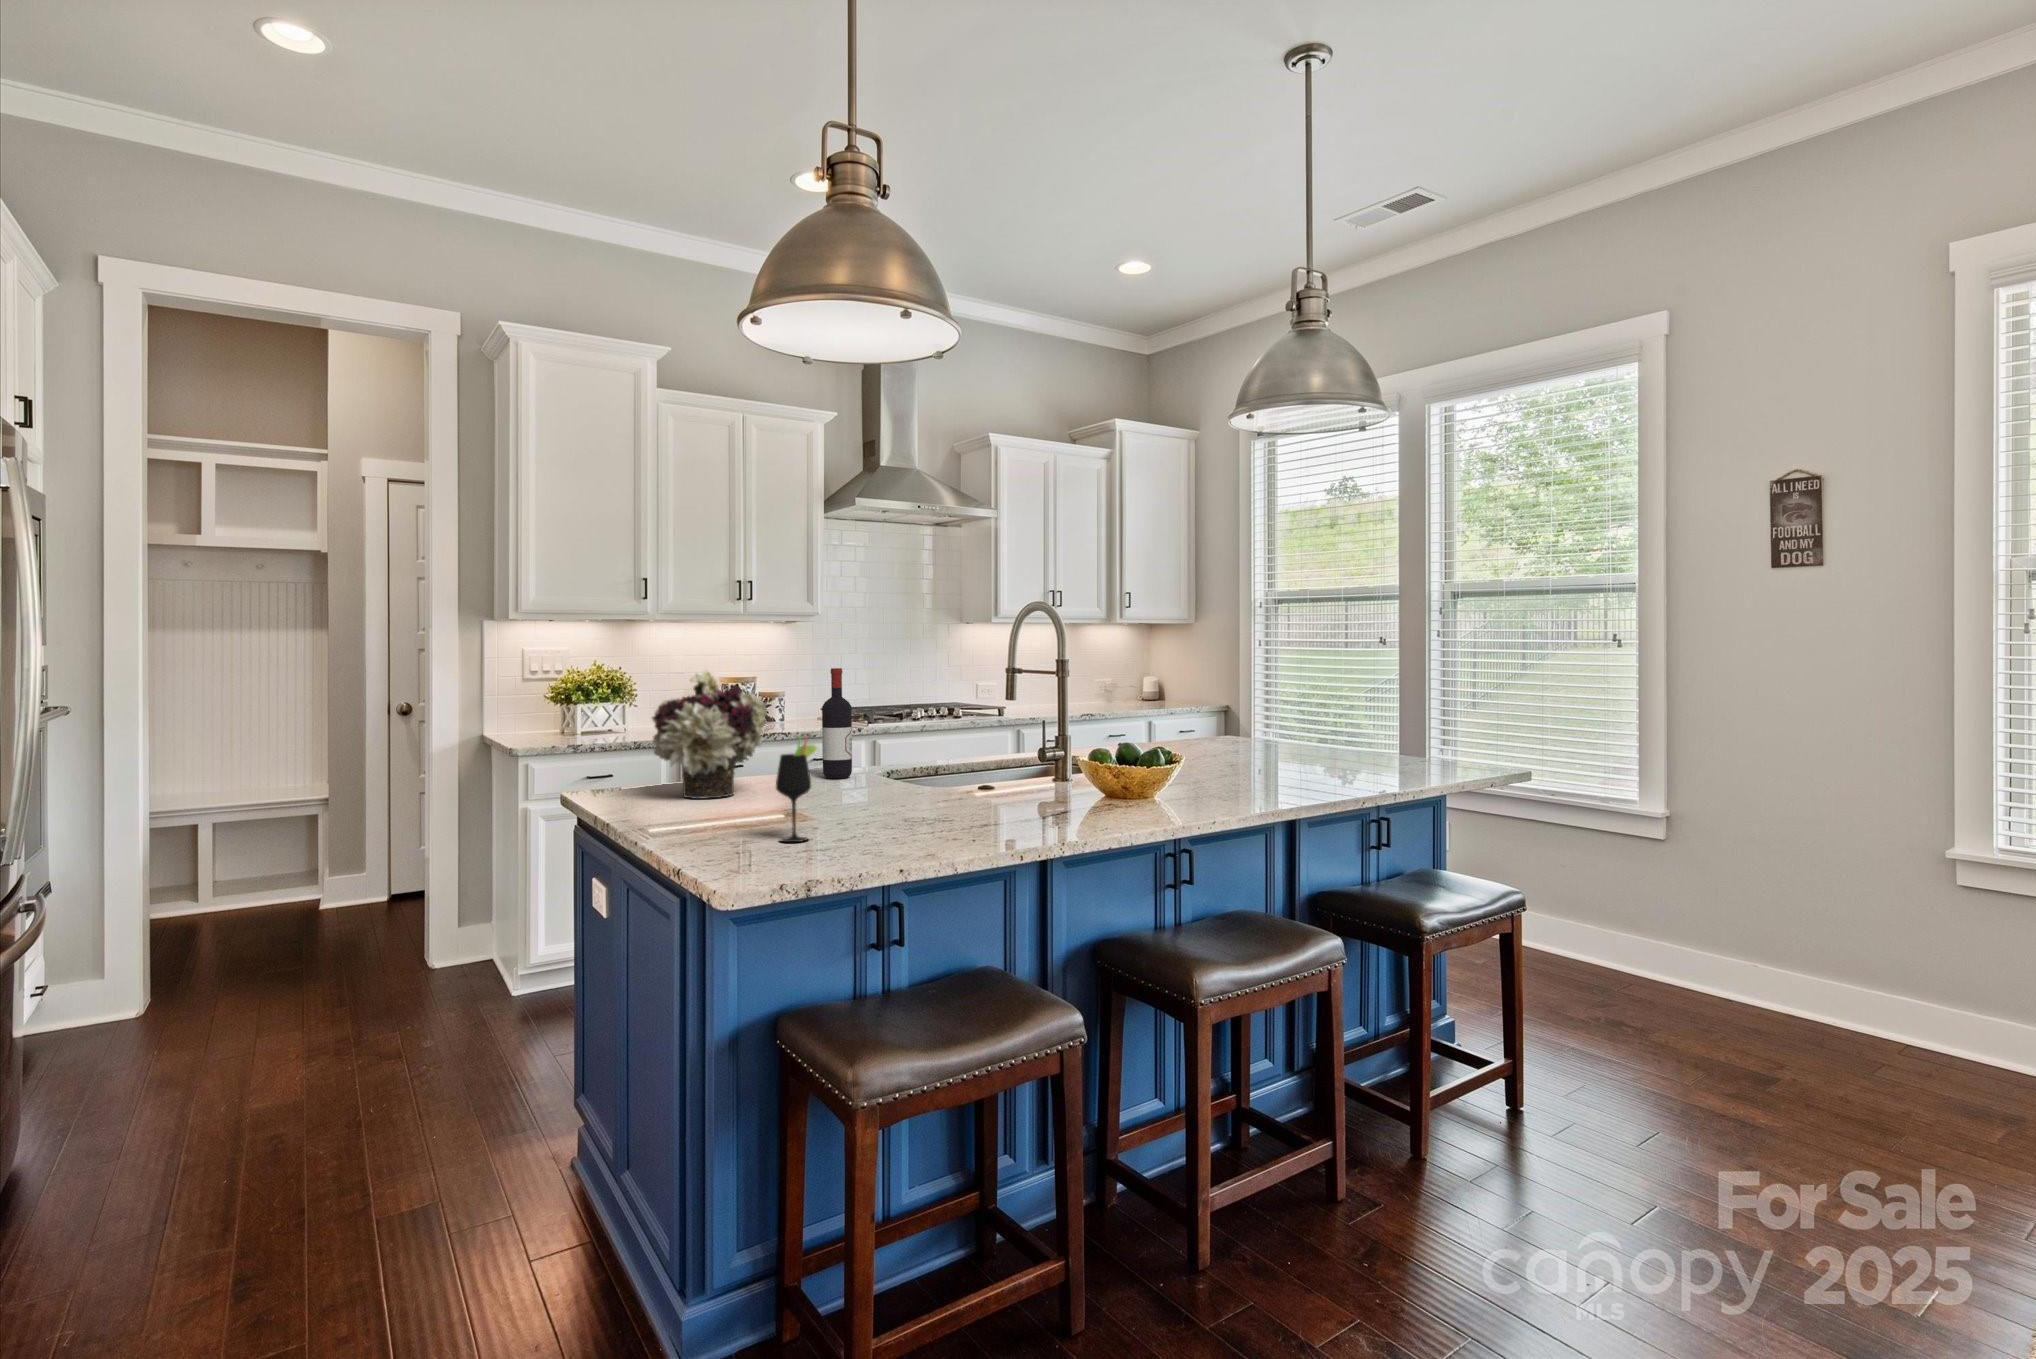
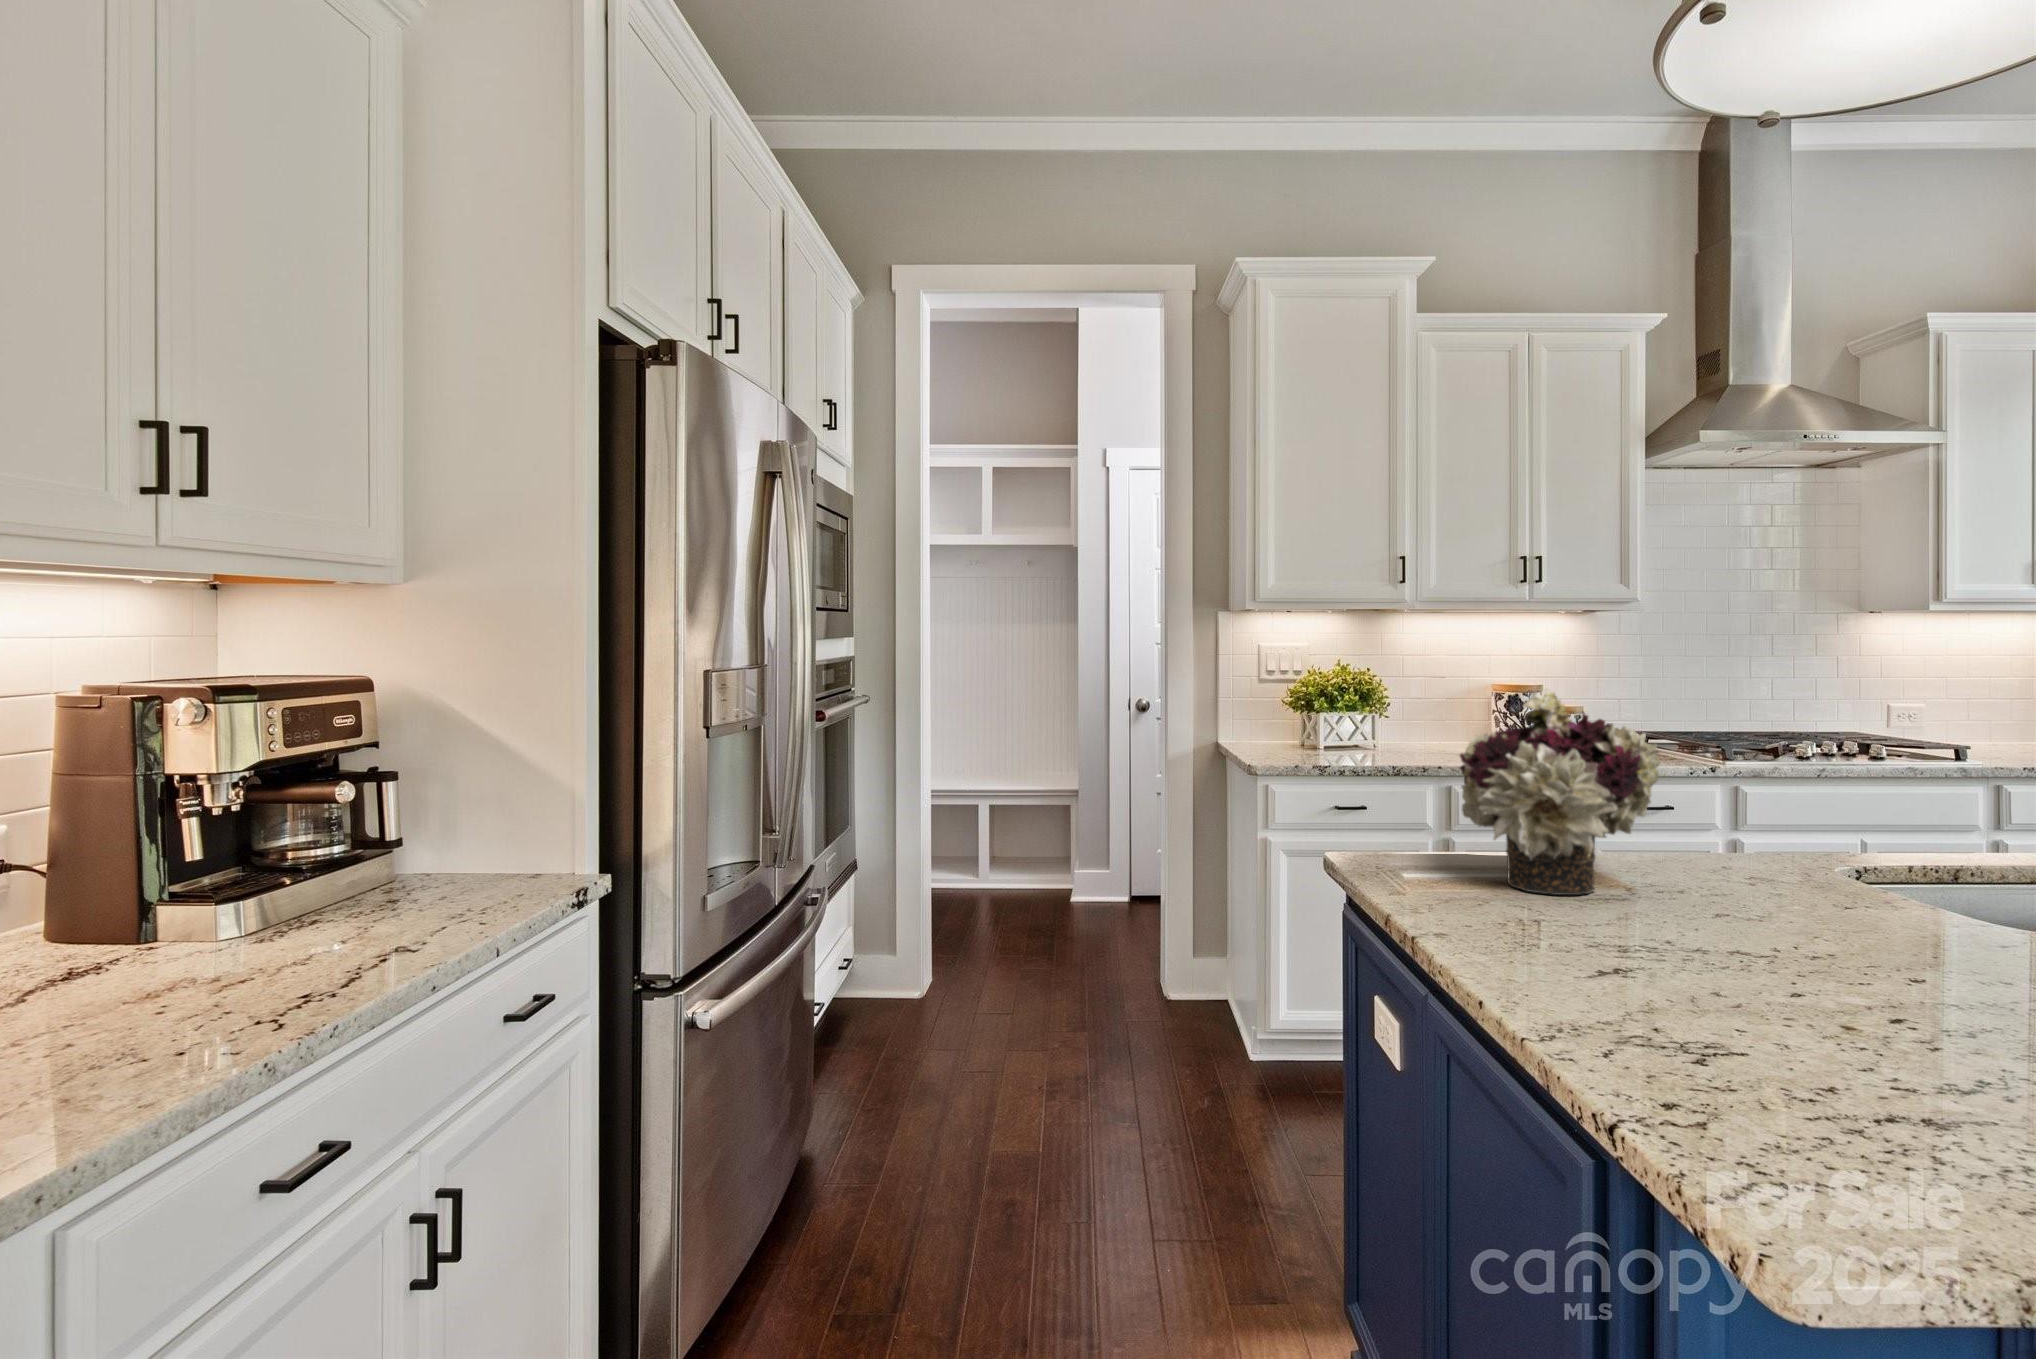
wine bottle: present [822,668,852,779] -> none [1735,686,1794,872]
wine glass: present [776,736,817,842] -> none [1783,848,1896,1073]

